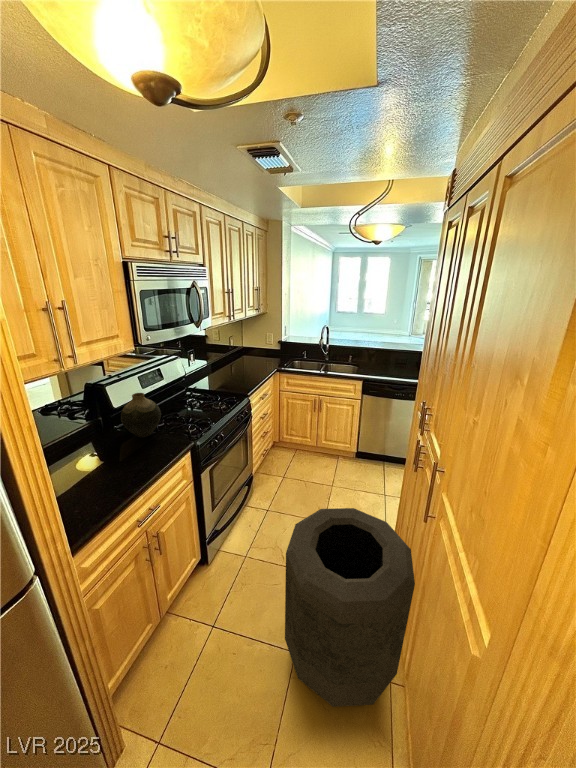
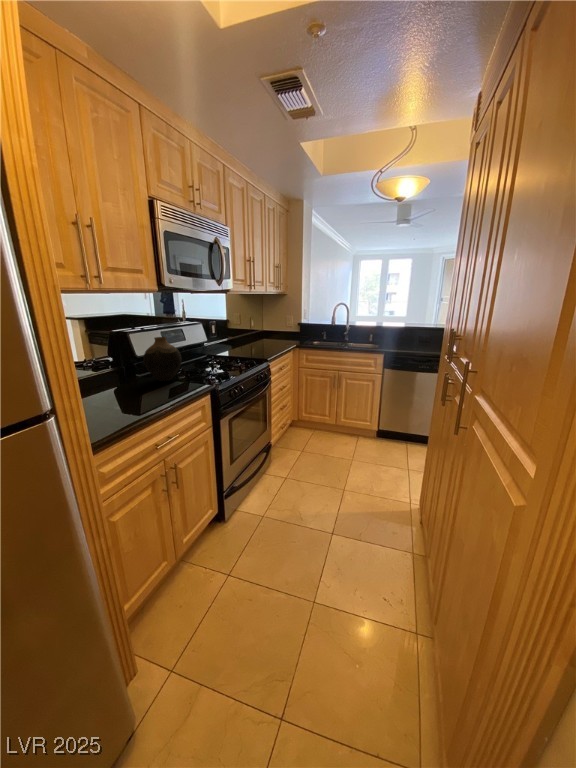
trash can: present [285,508,415,707] -> none [303,450,442,651]

